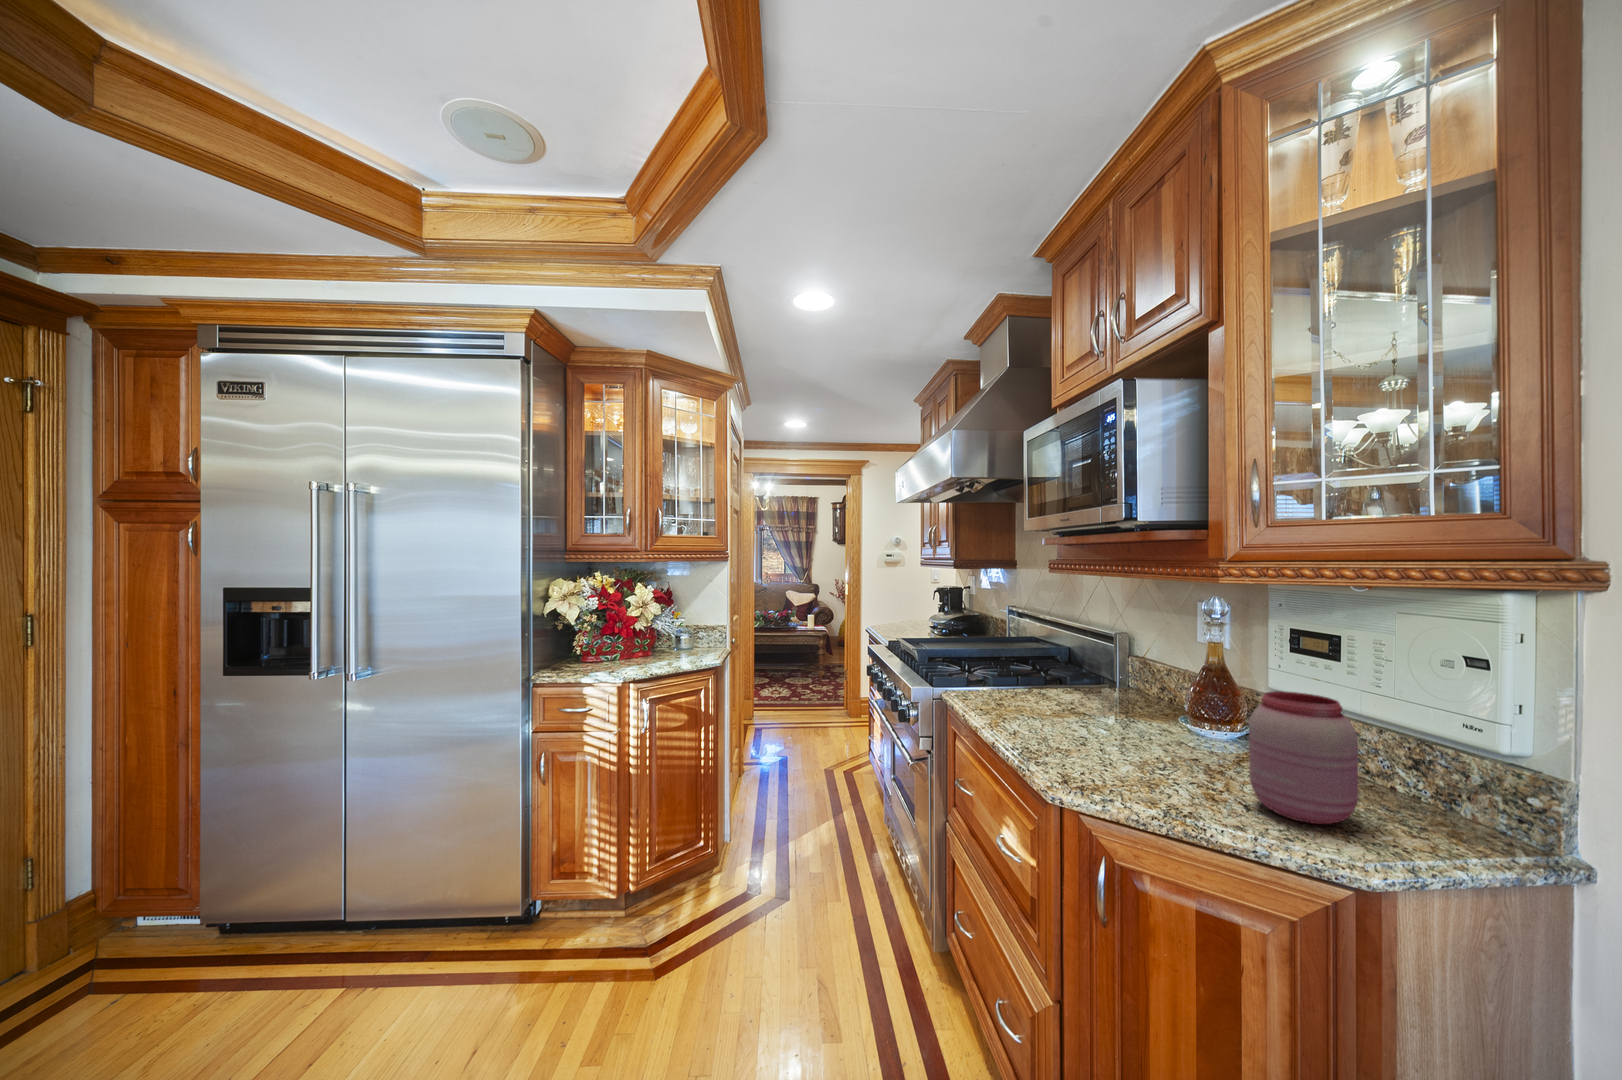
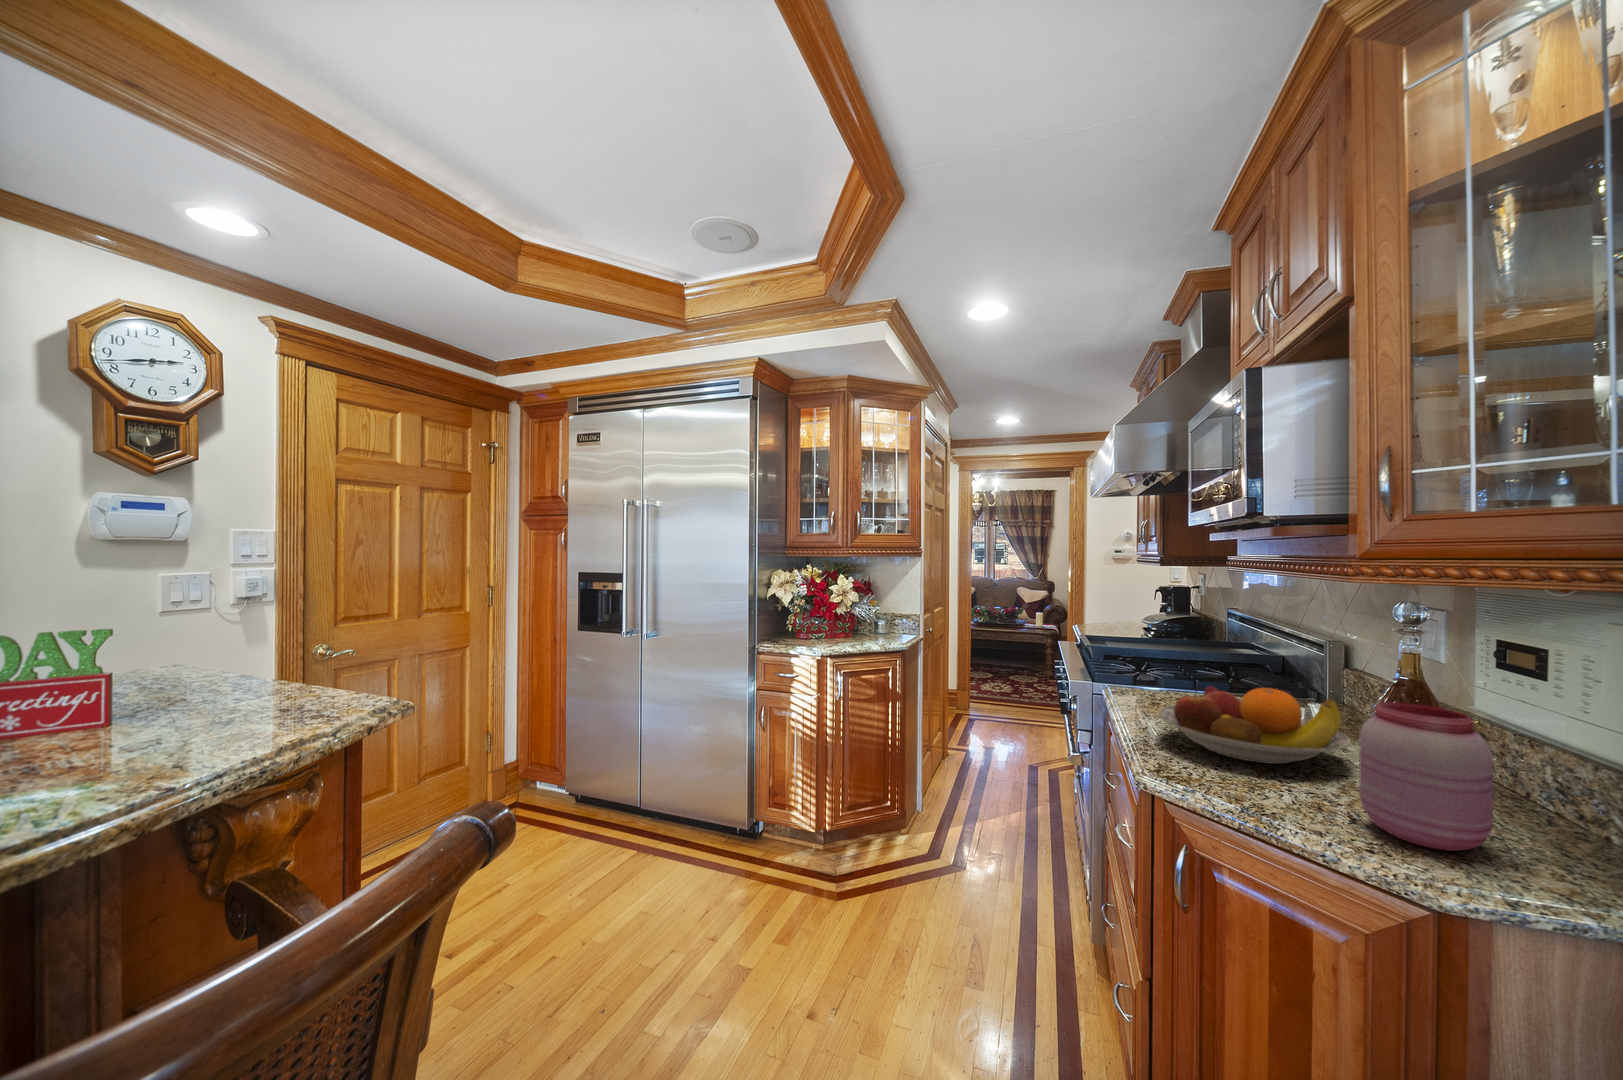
fruit bowl: none [1032,684,1198,757] -> present [1158,686,1350,764]

